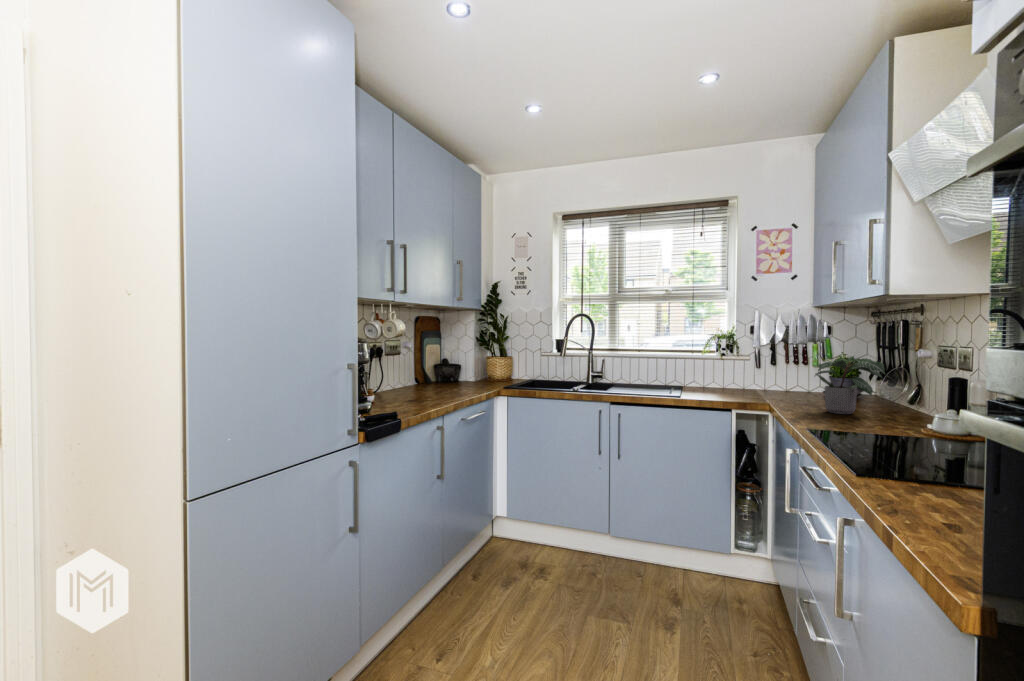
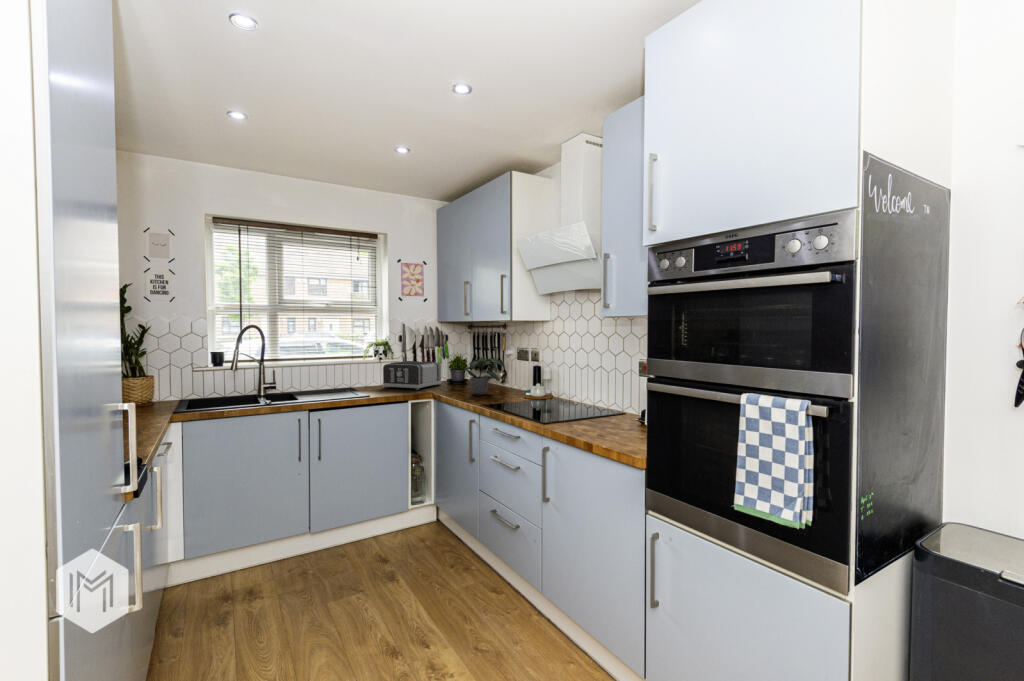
toaster: none [718,359,806,397] -> present [382,361,442,390]

